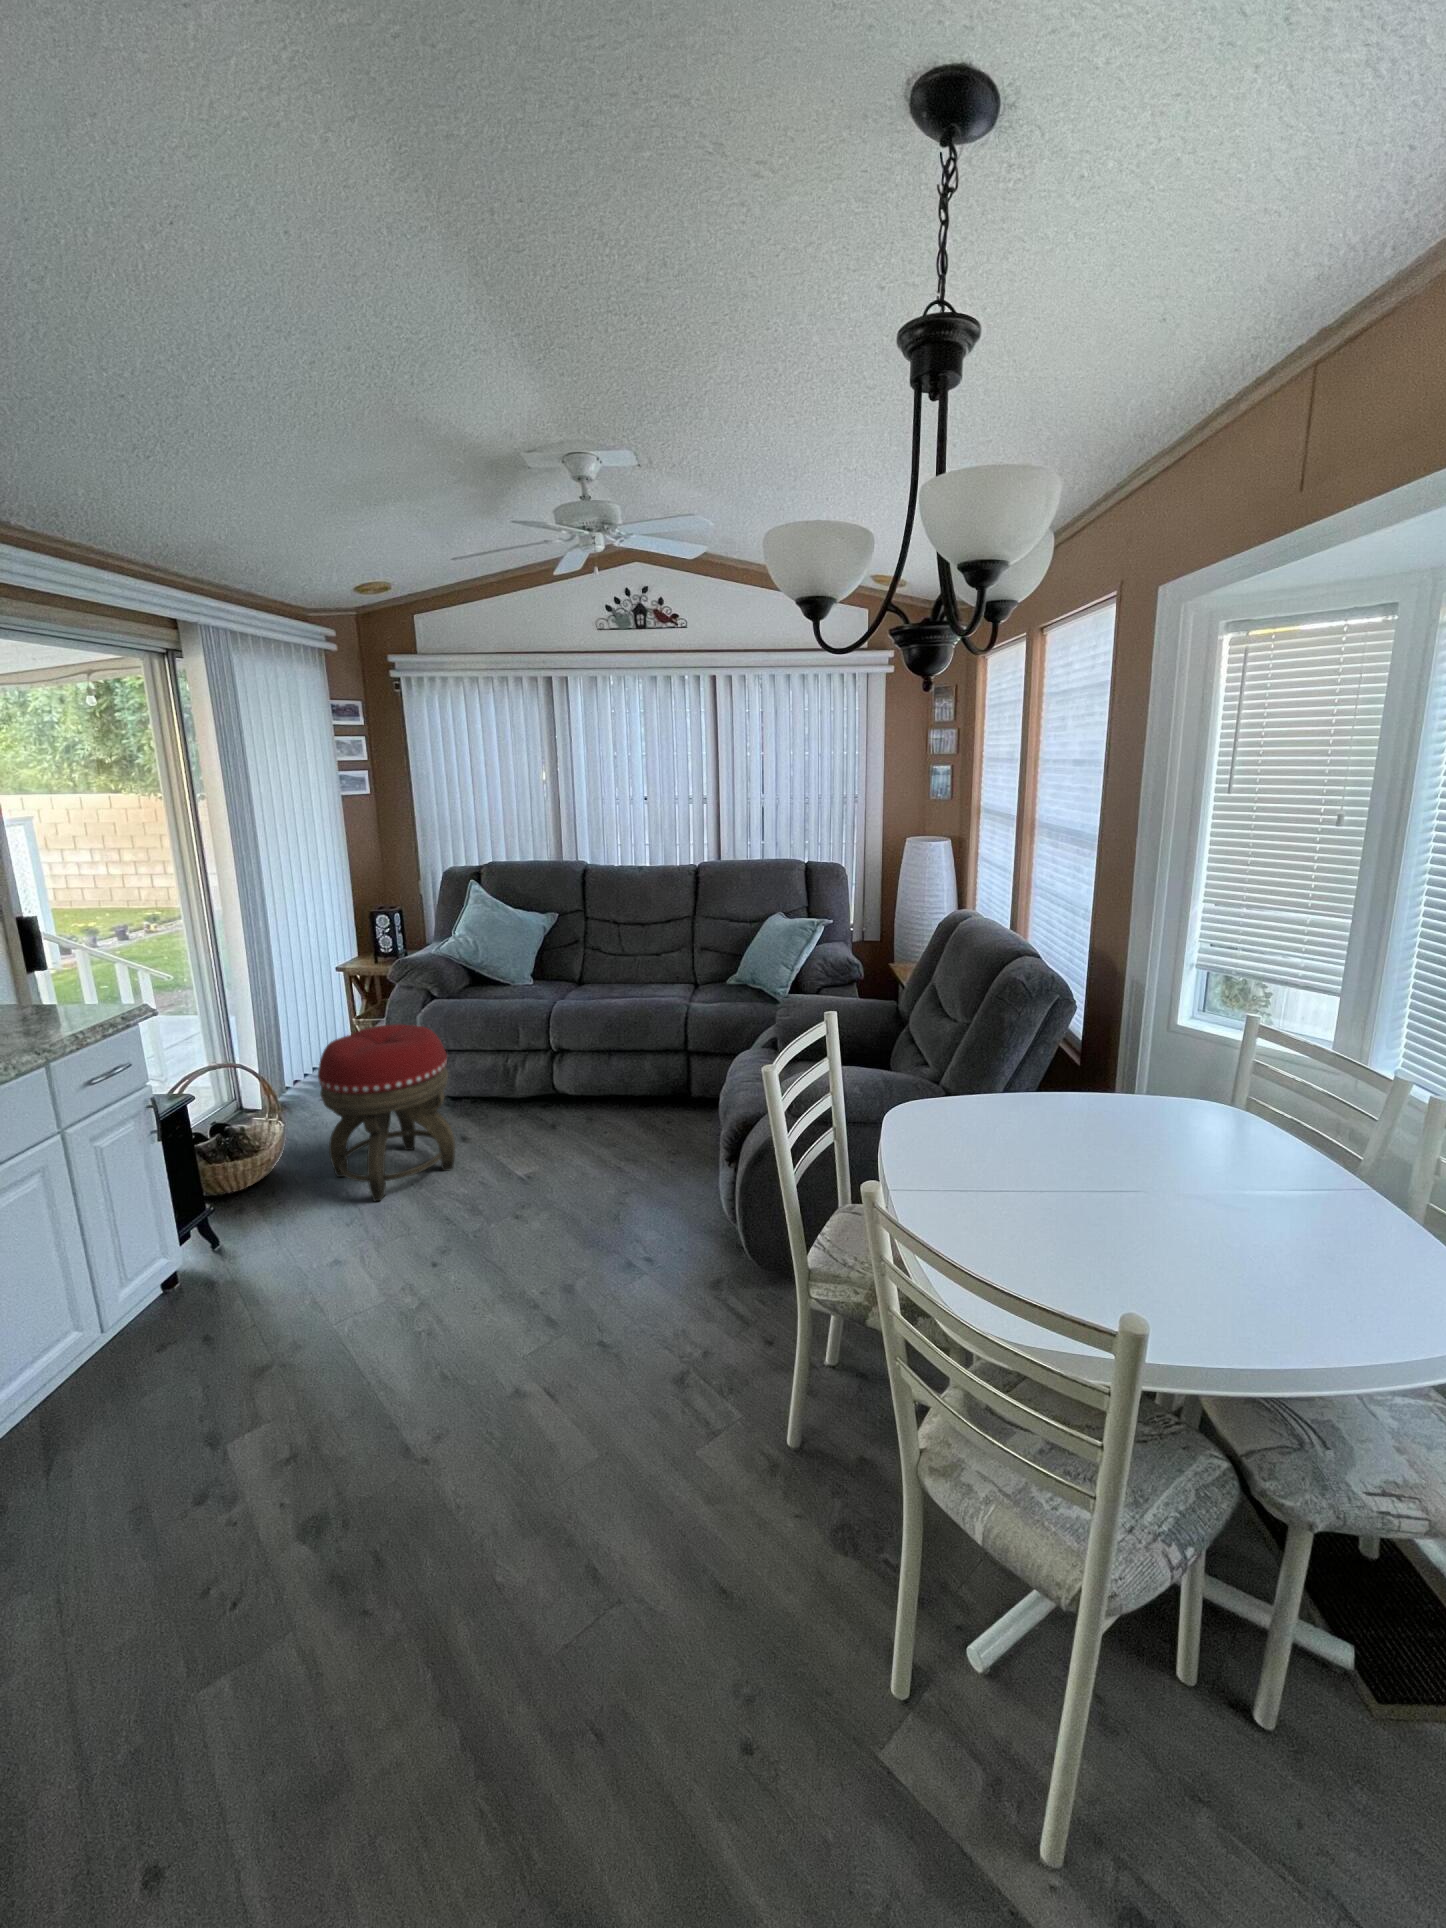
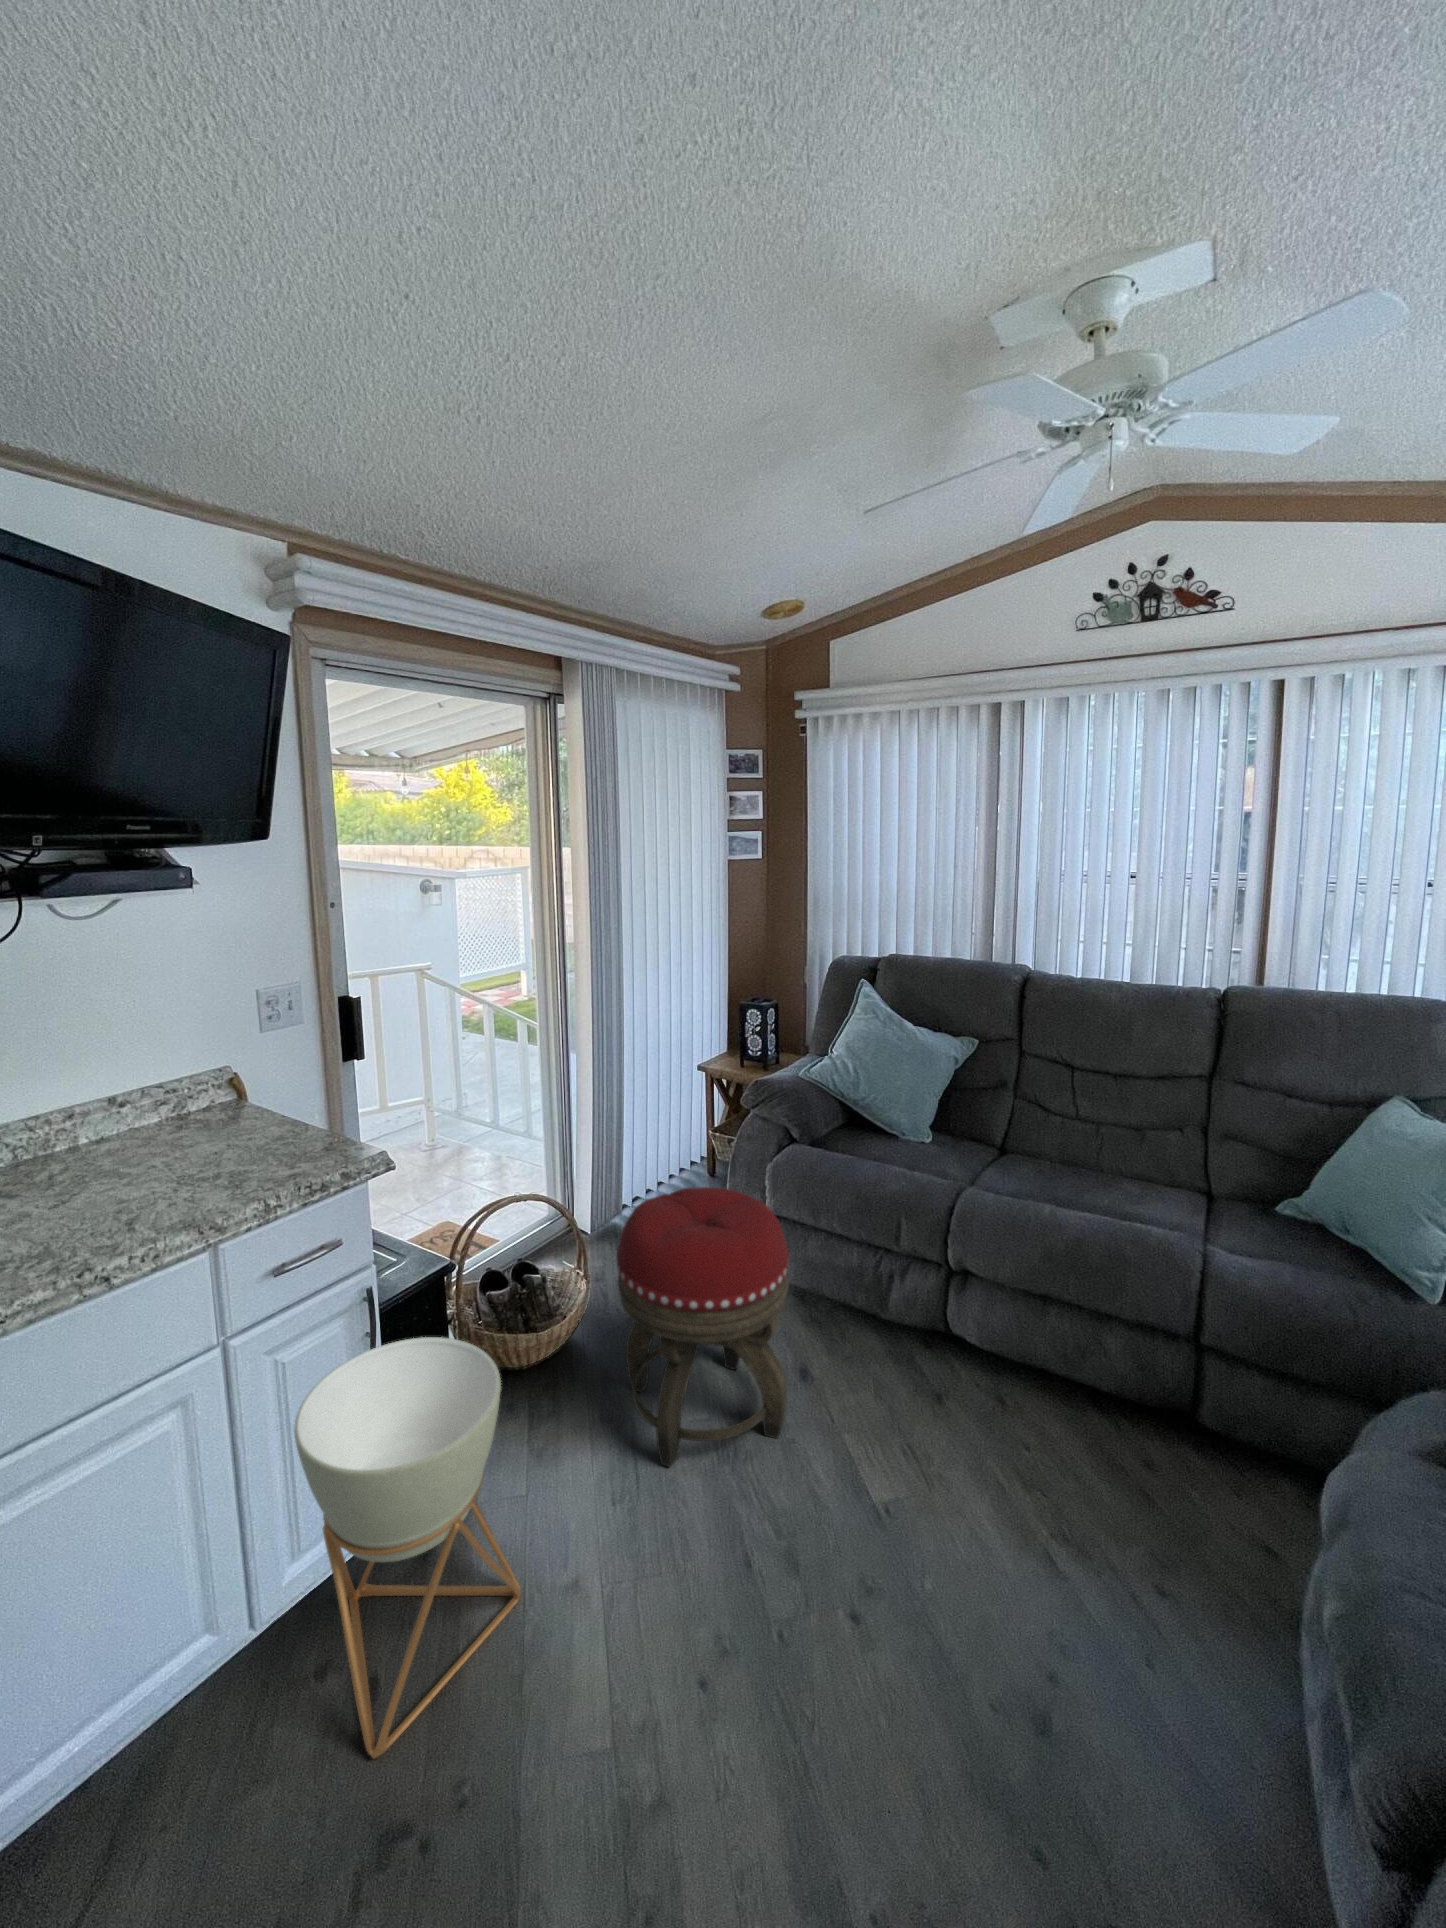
planter: none [119,1125,296,1357] -> present [294,1337,522,1758]

